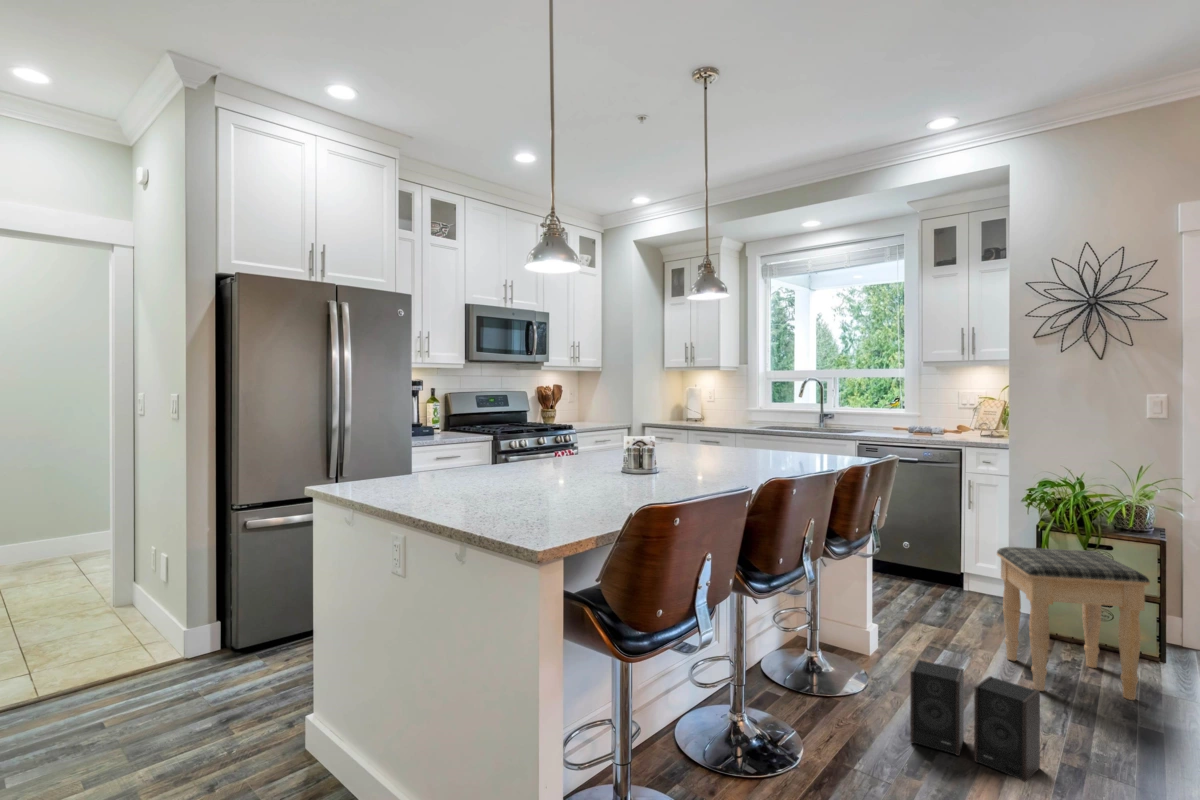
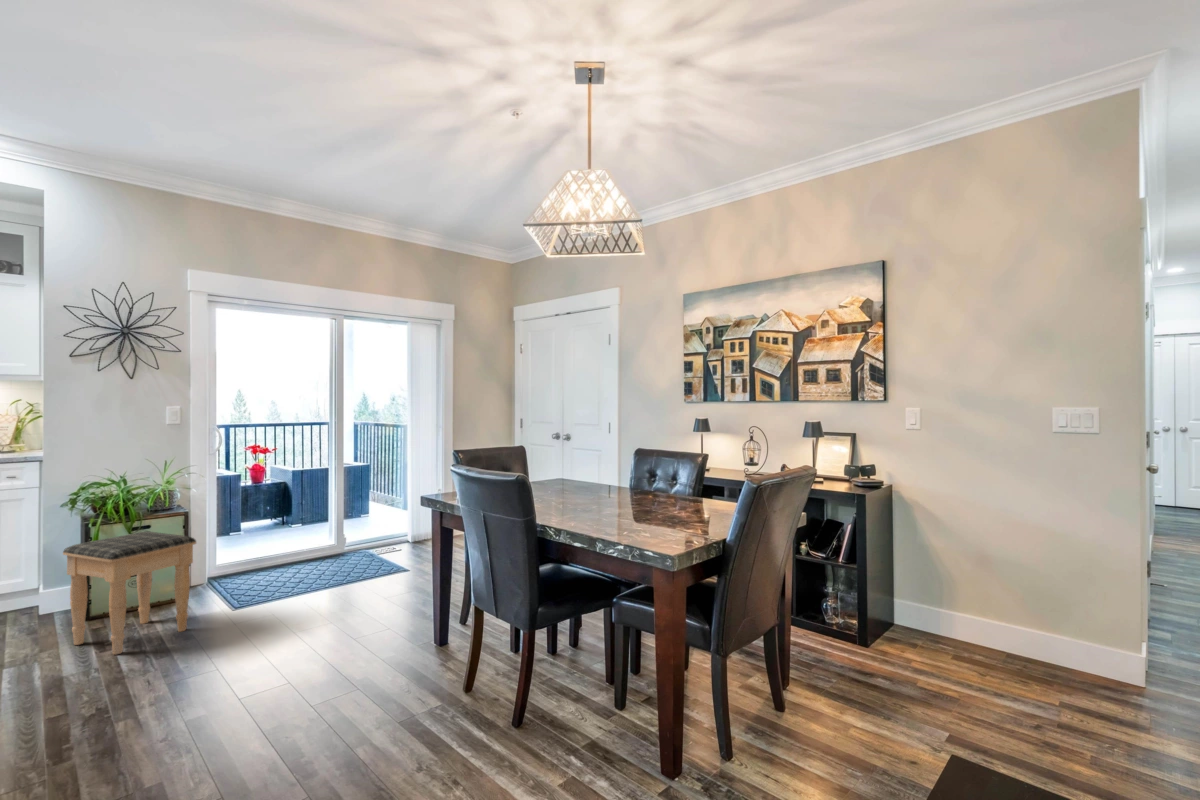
speaker: present [910,659,1040,782] -> none [33,638,155,741]

